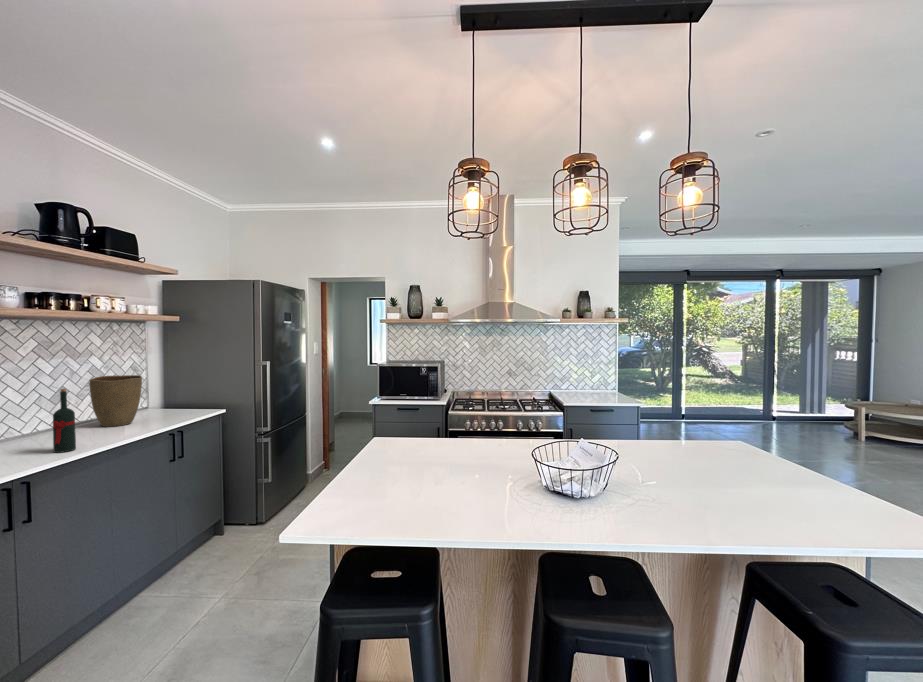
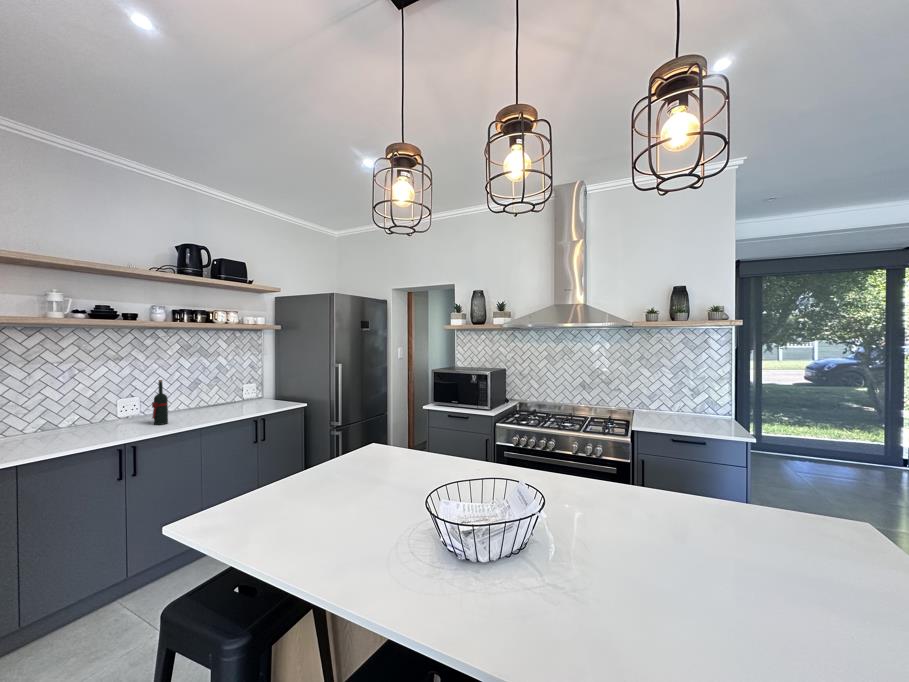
vase: present [89,375,142,427] -> none [206,371,241,410]

